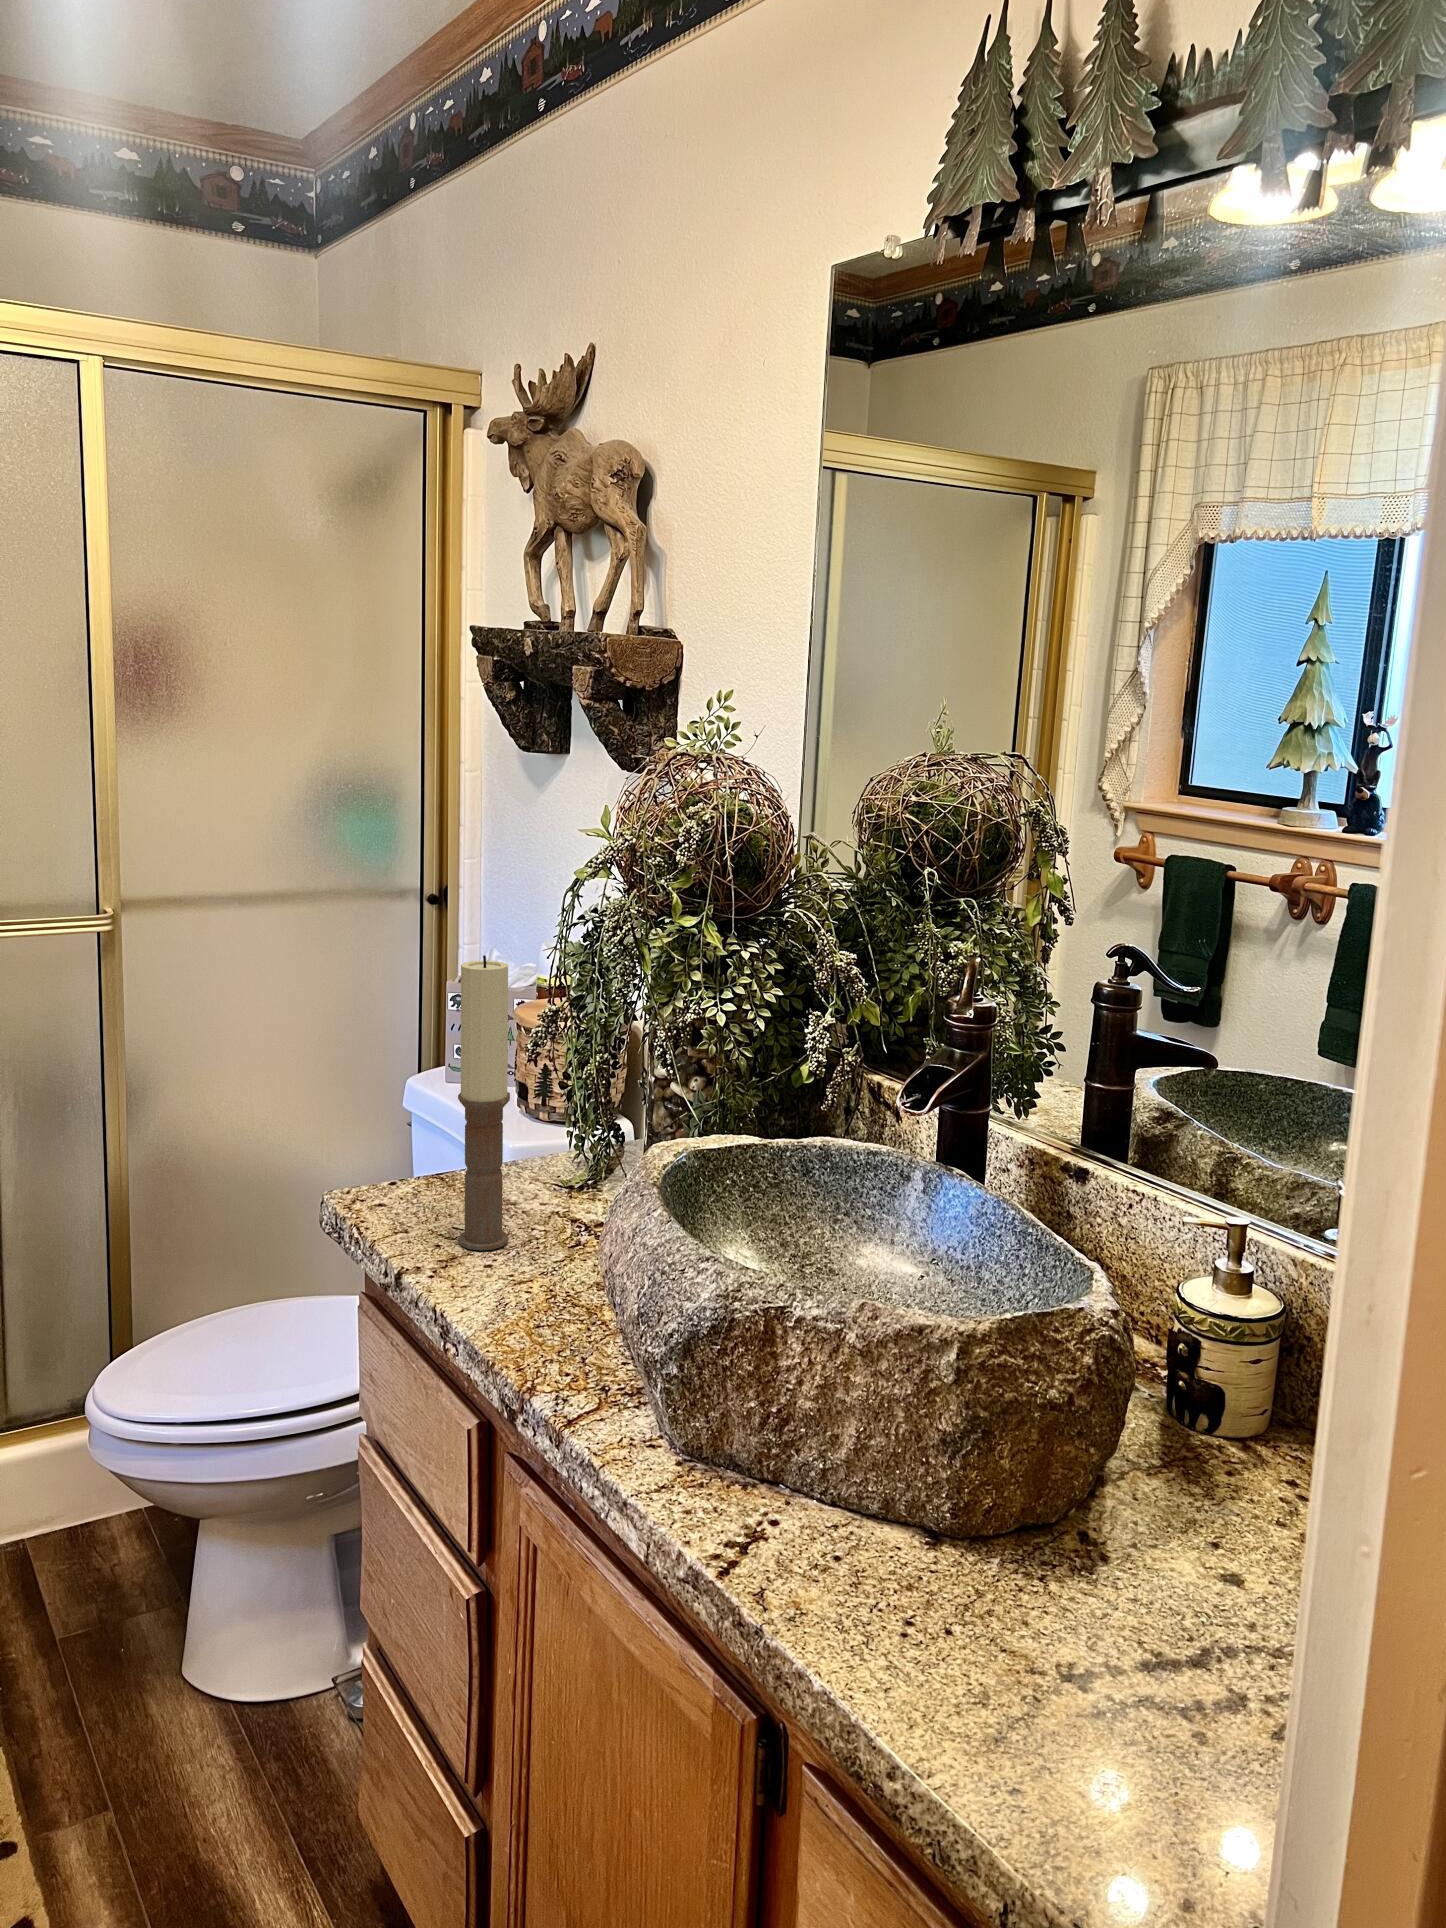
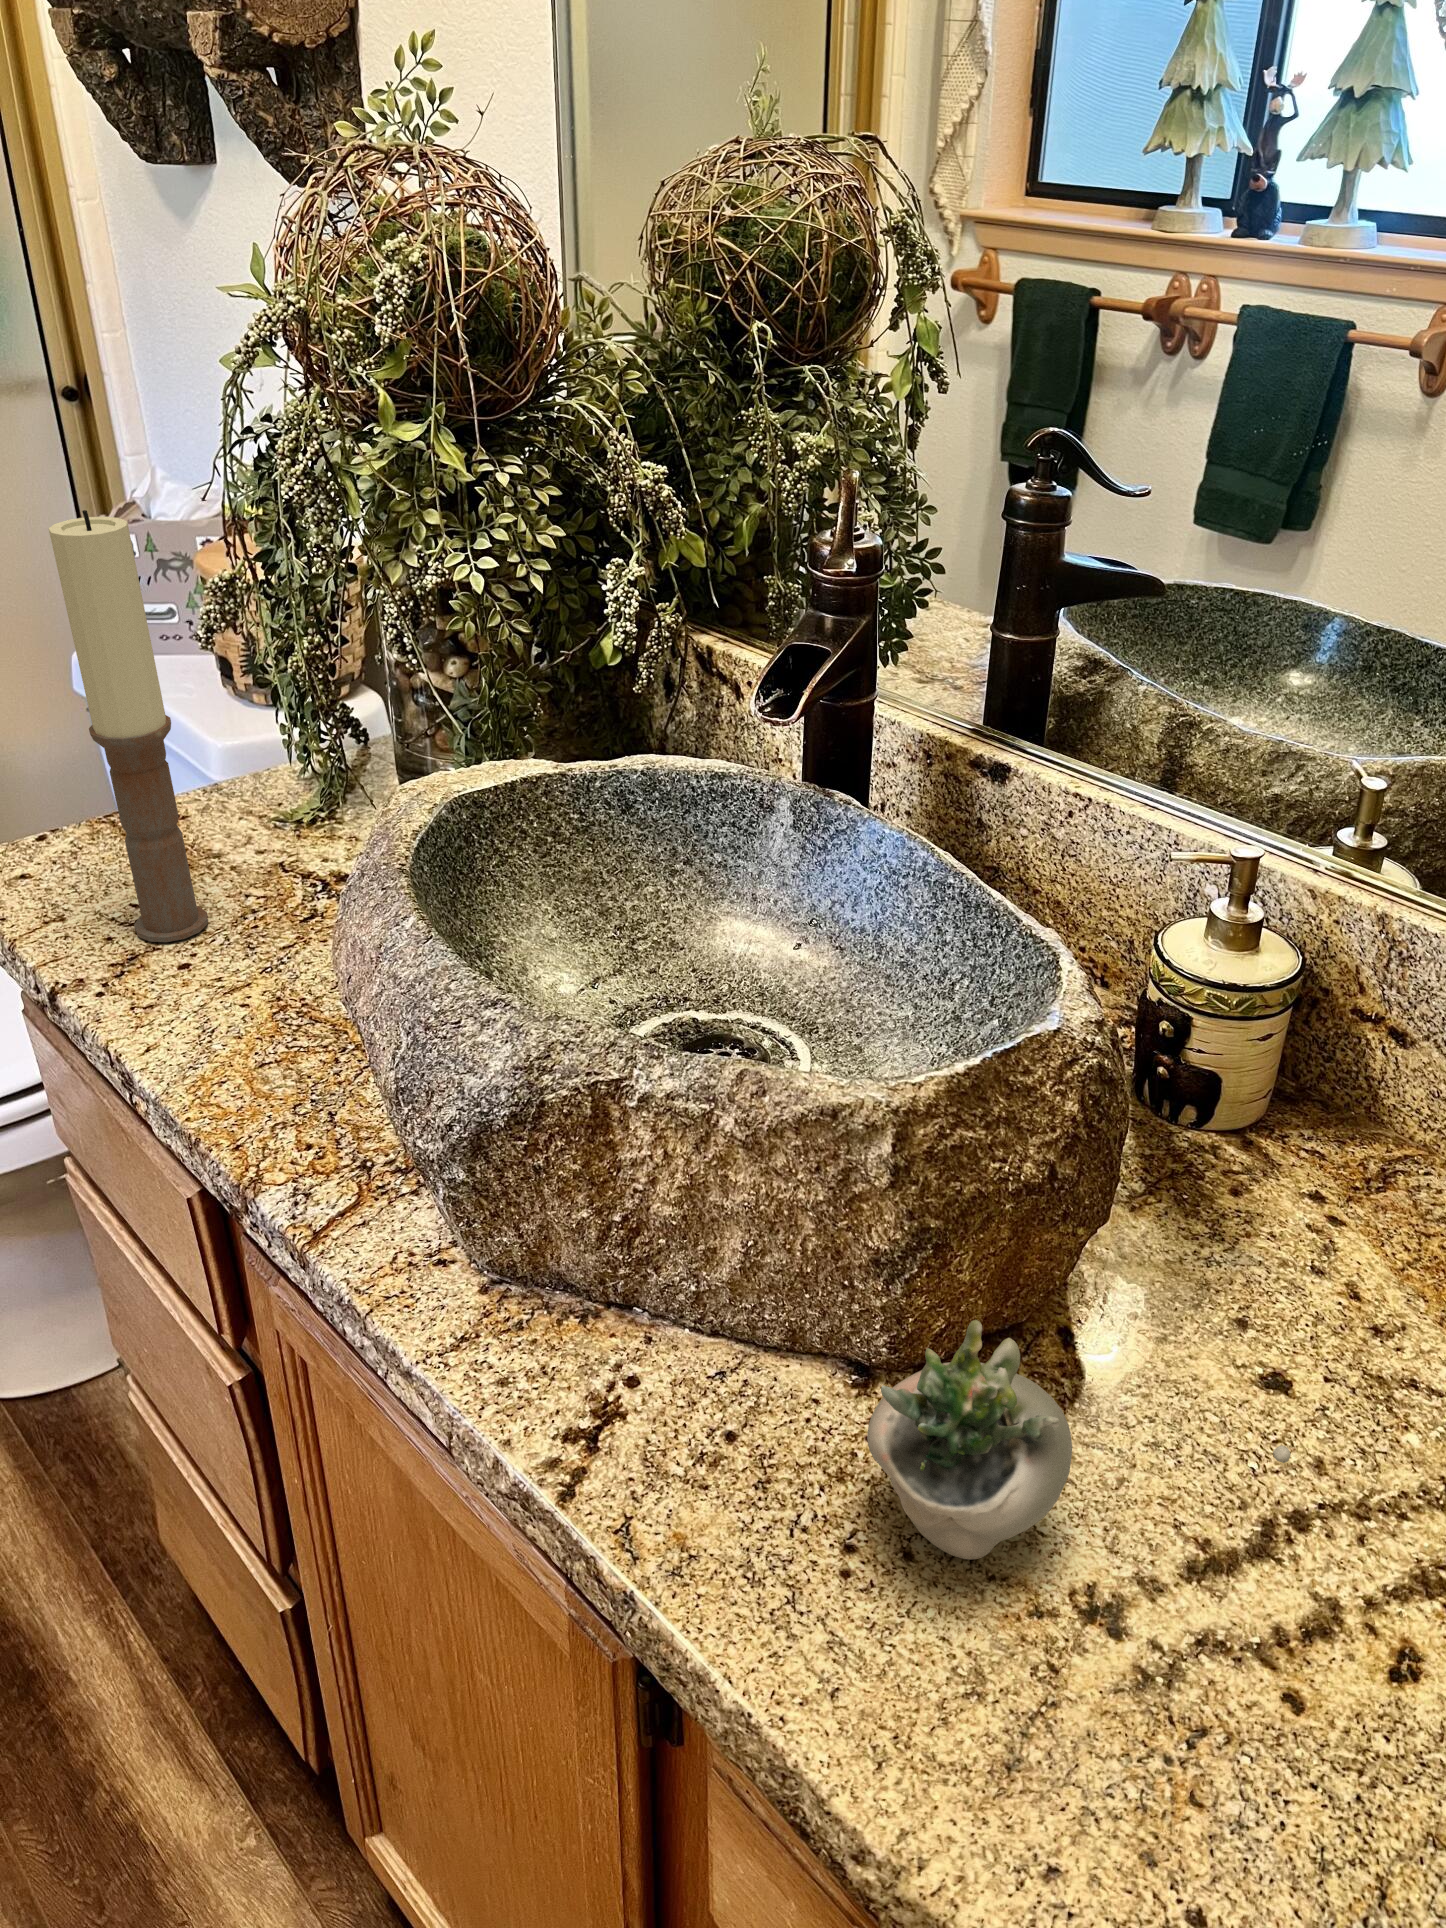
succulent plant: none [923,1448,1174,1638] -> present [867,1320,1291,1559]

